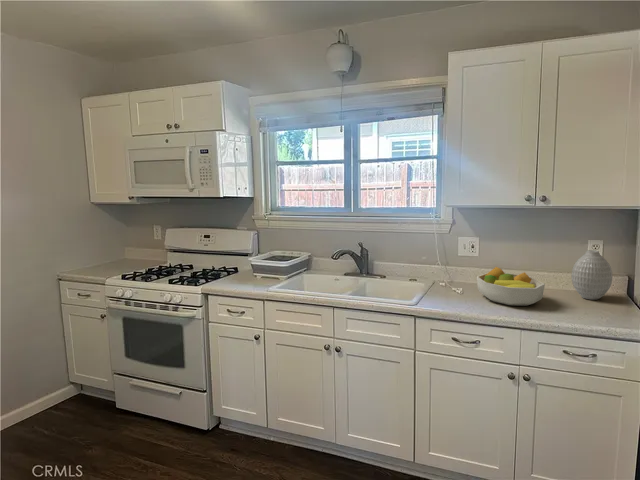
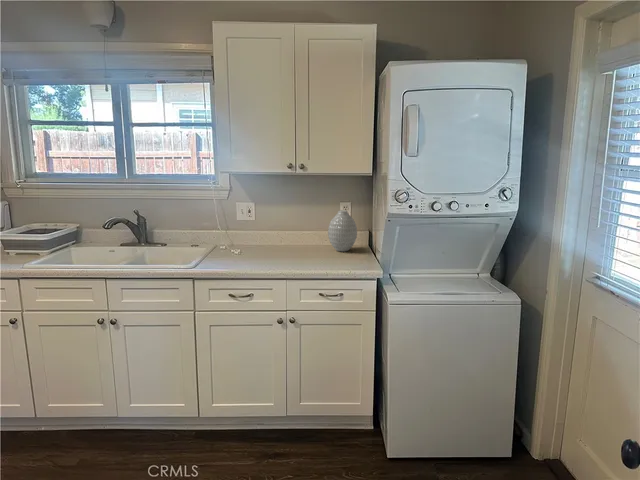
fruit bowl: present [476,267,545,306] -> none [251,228,306,261]

